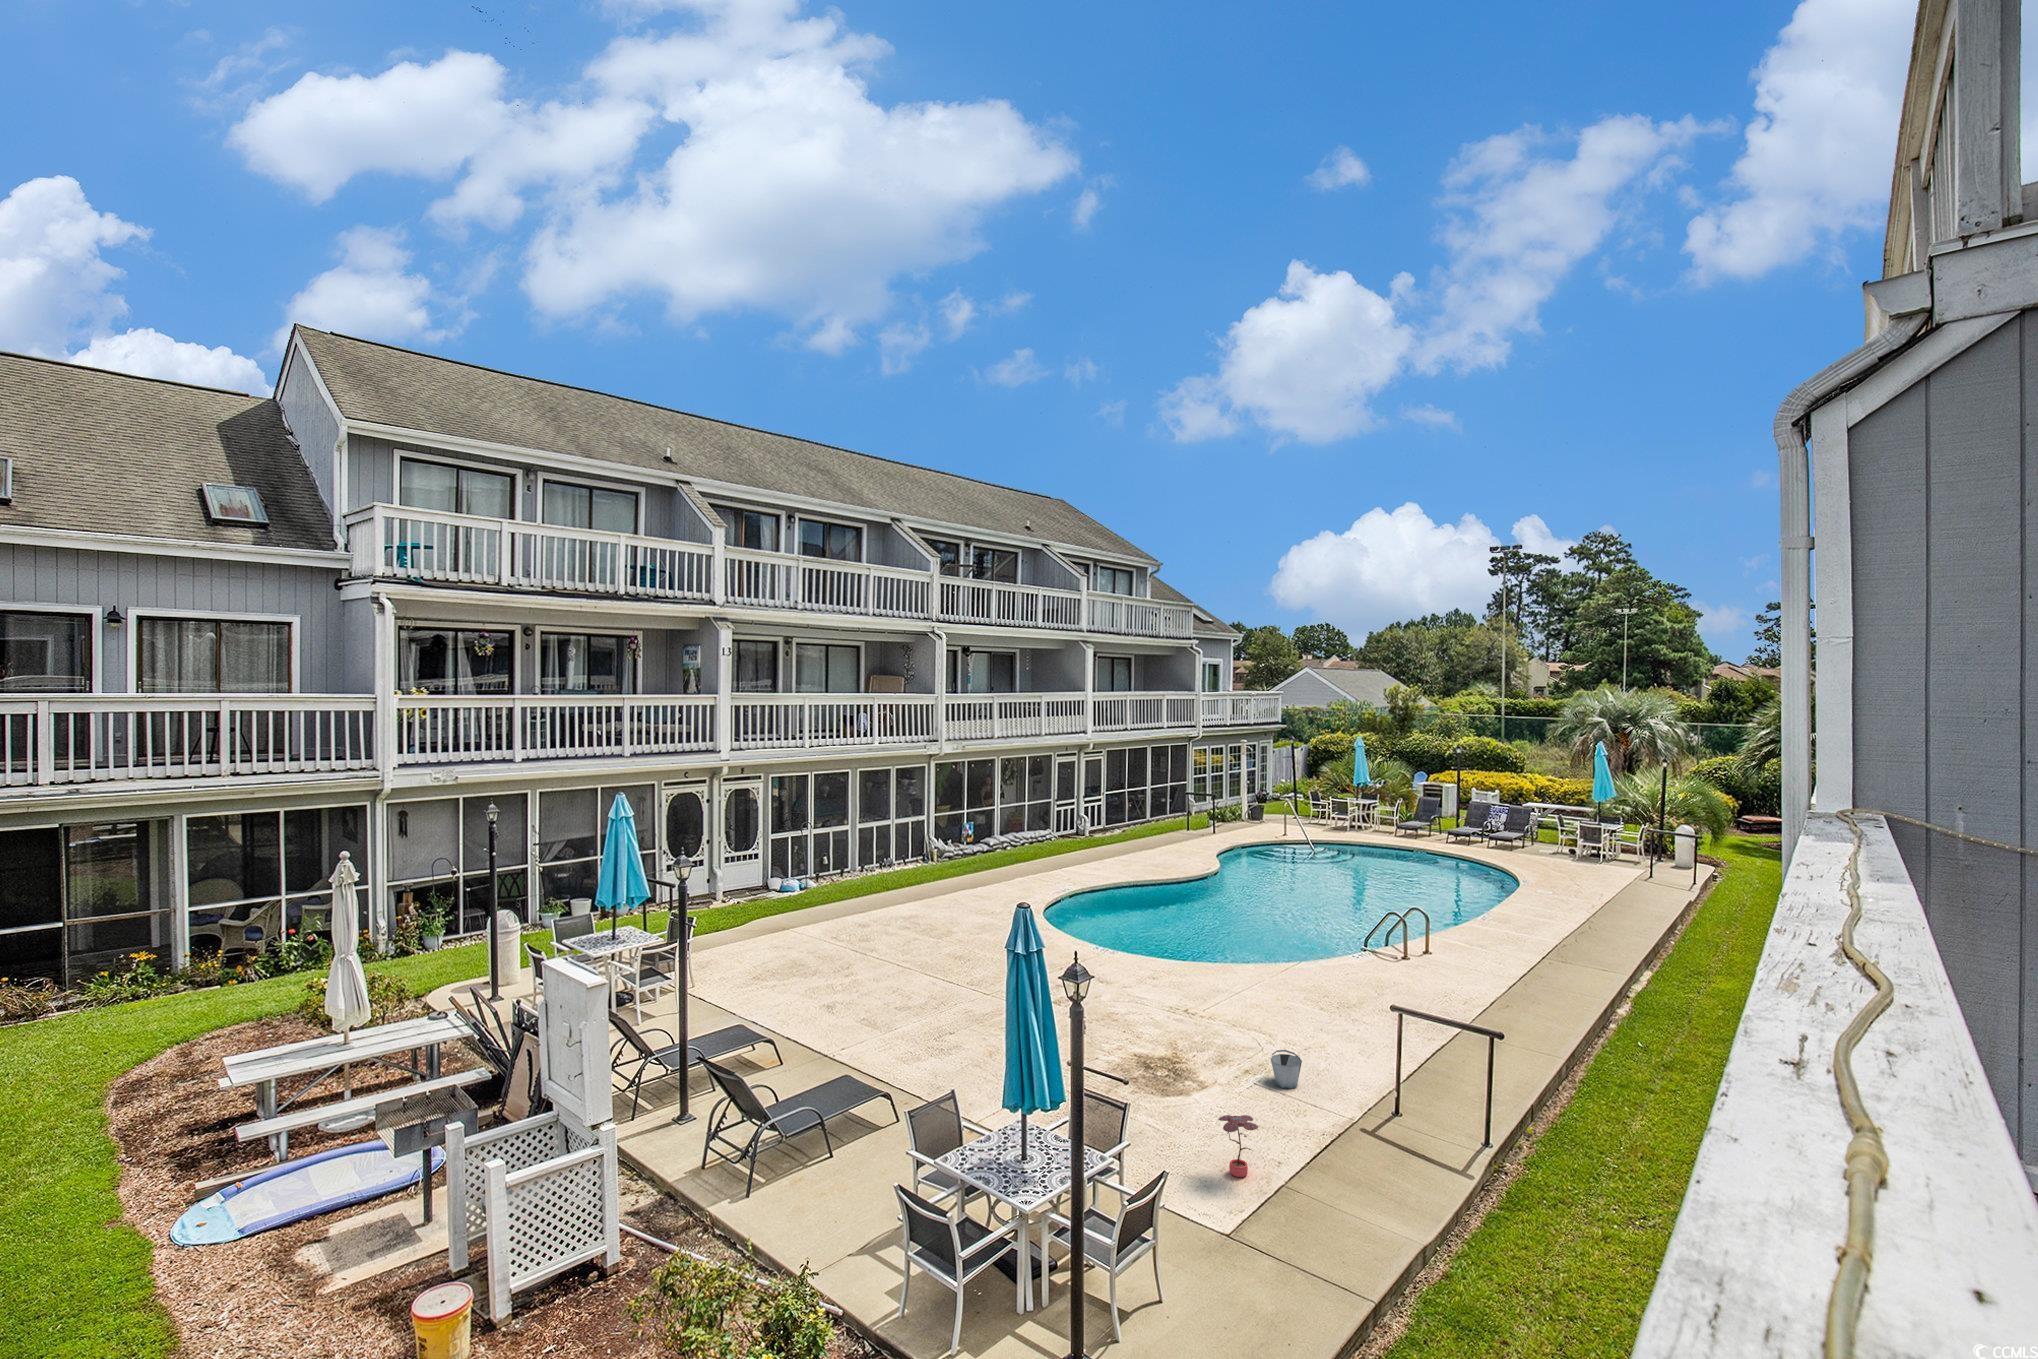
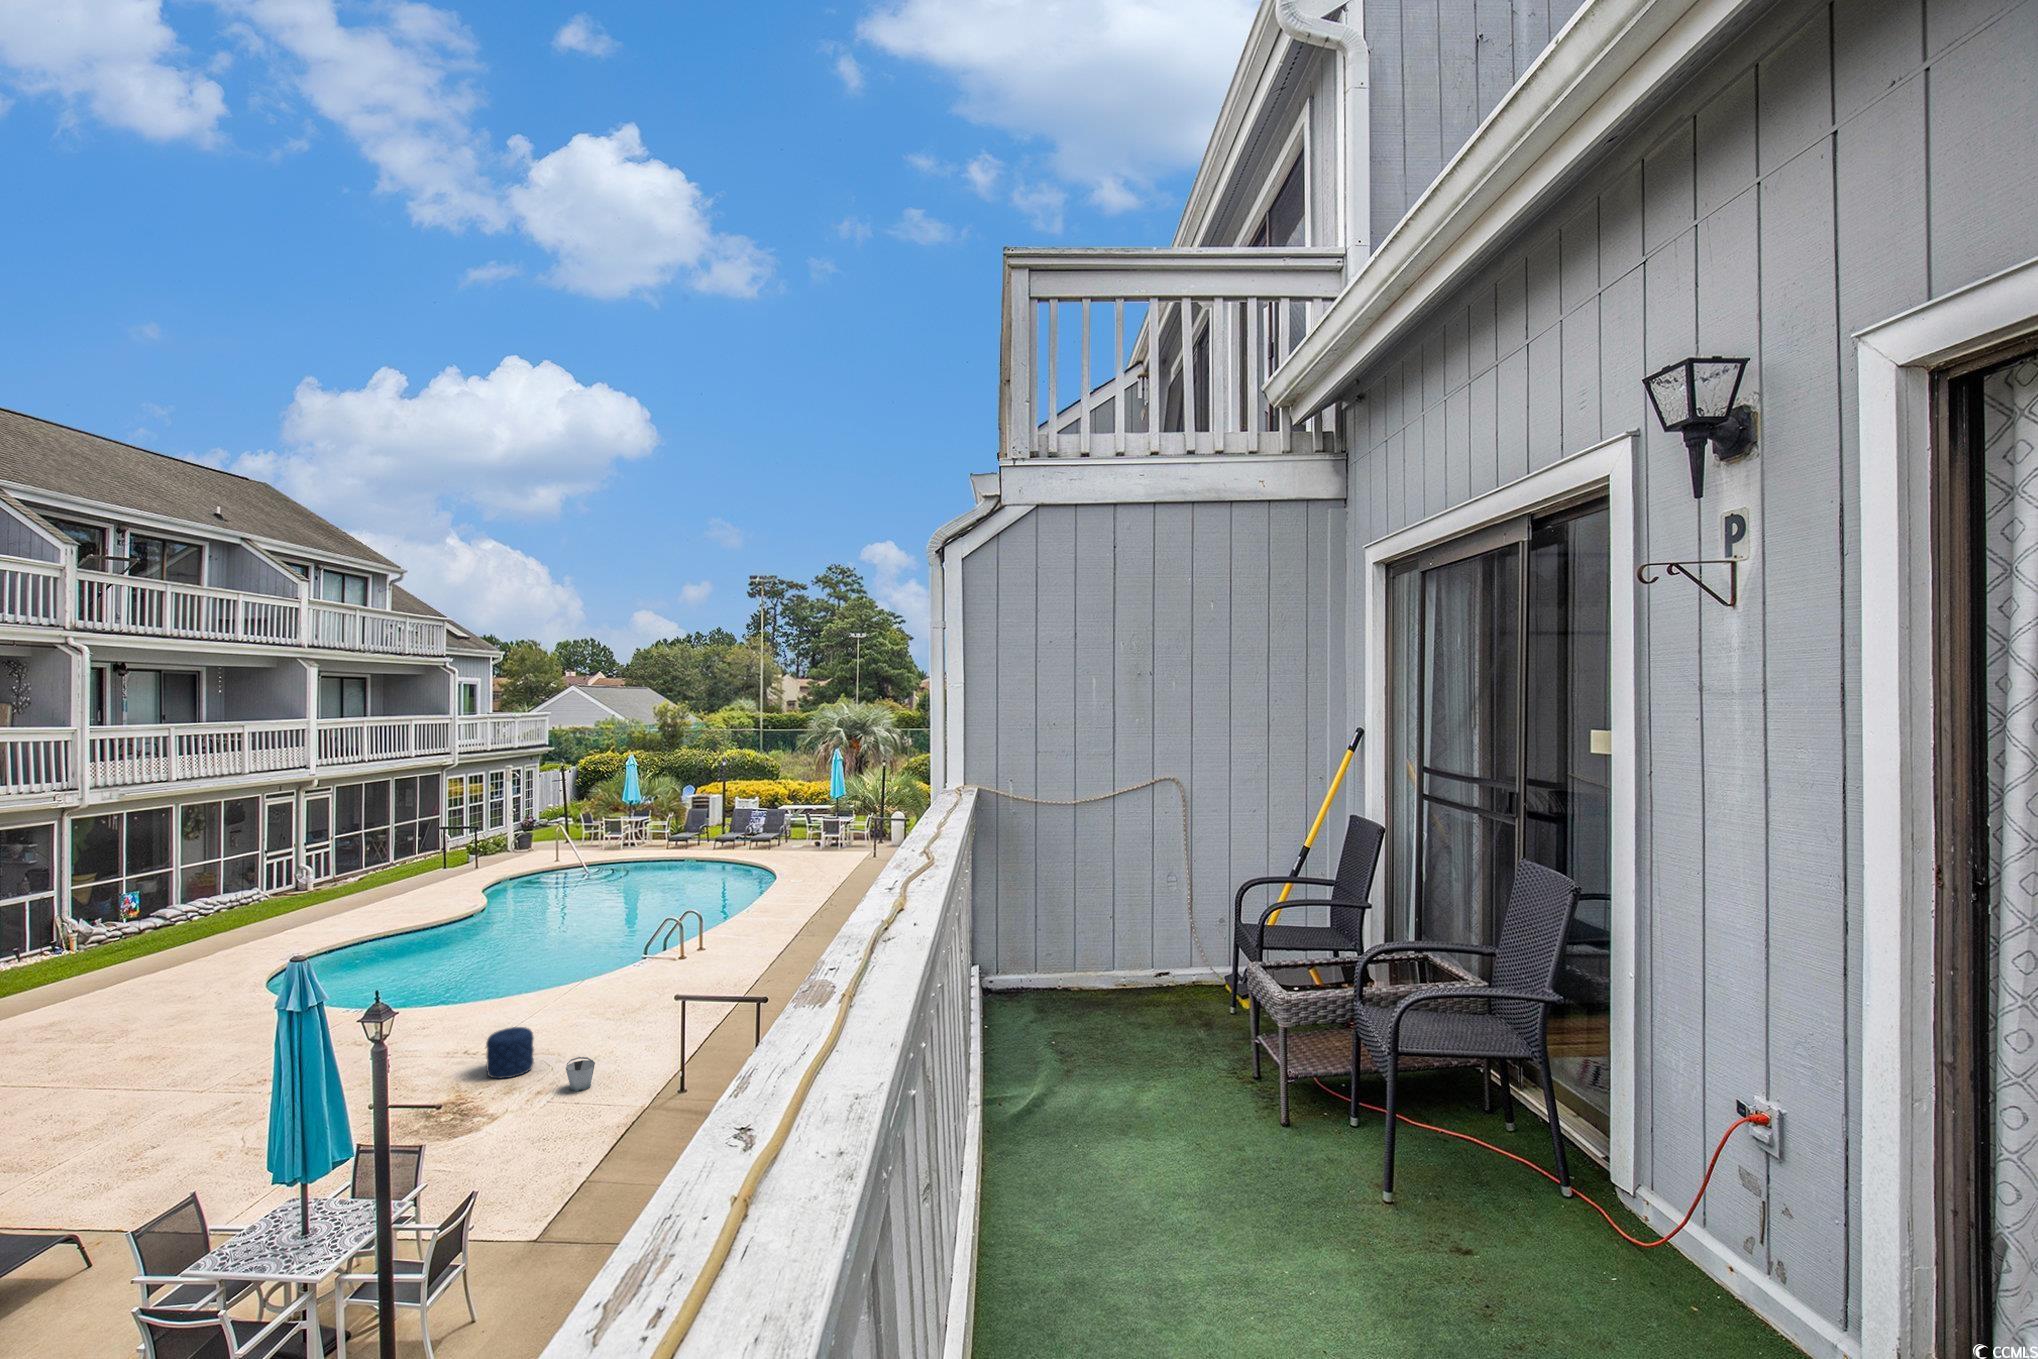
pouf: none [1196,999,1242,1052] -> present [486,1027,534,1079]
potted plant: present [1218,1115,1258,1177] -> none [523,1116,562,1172]

